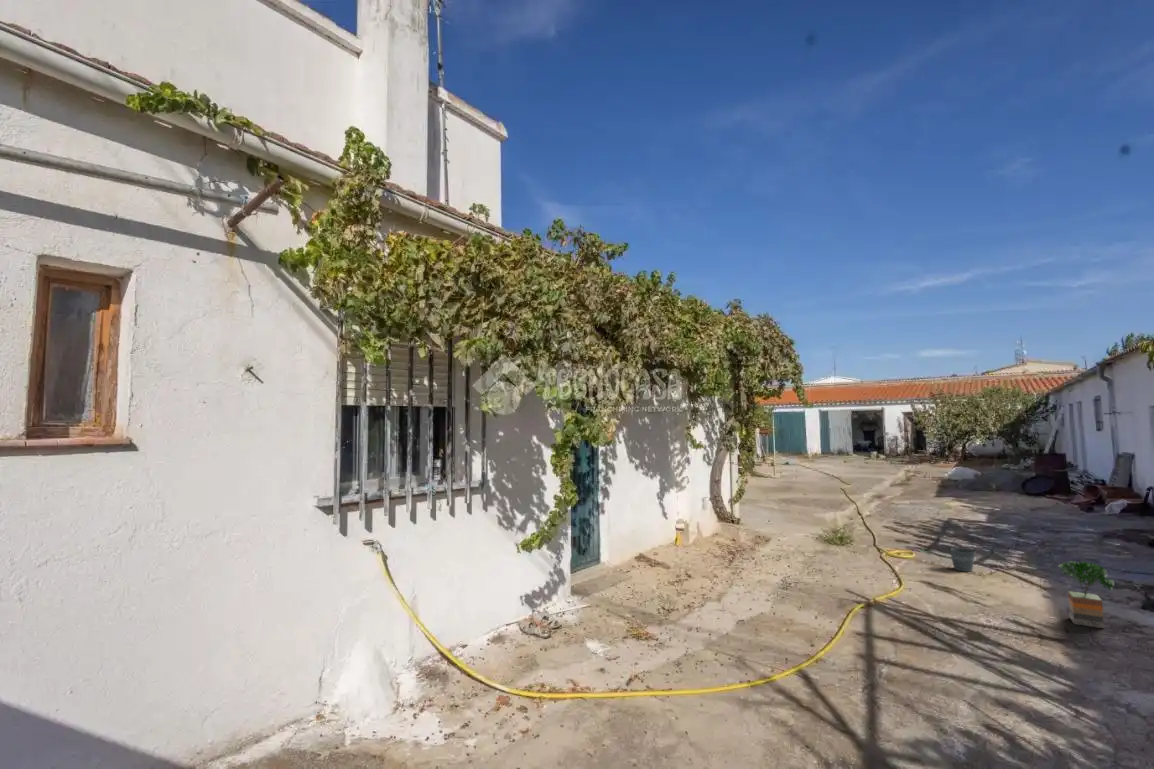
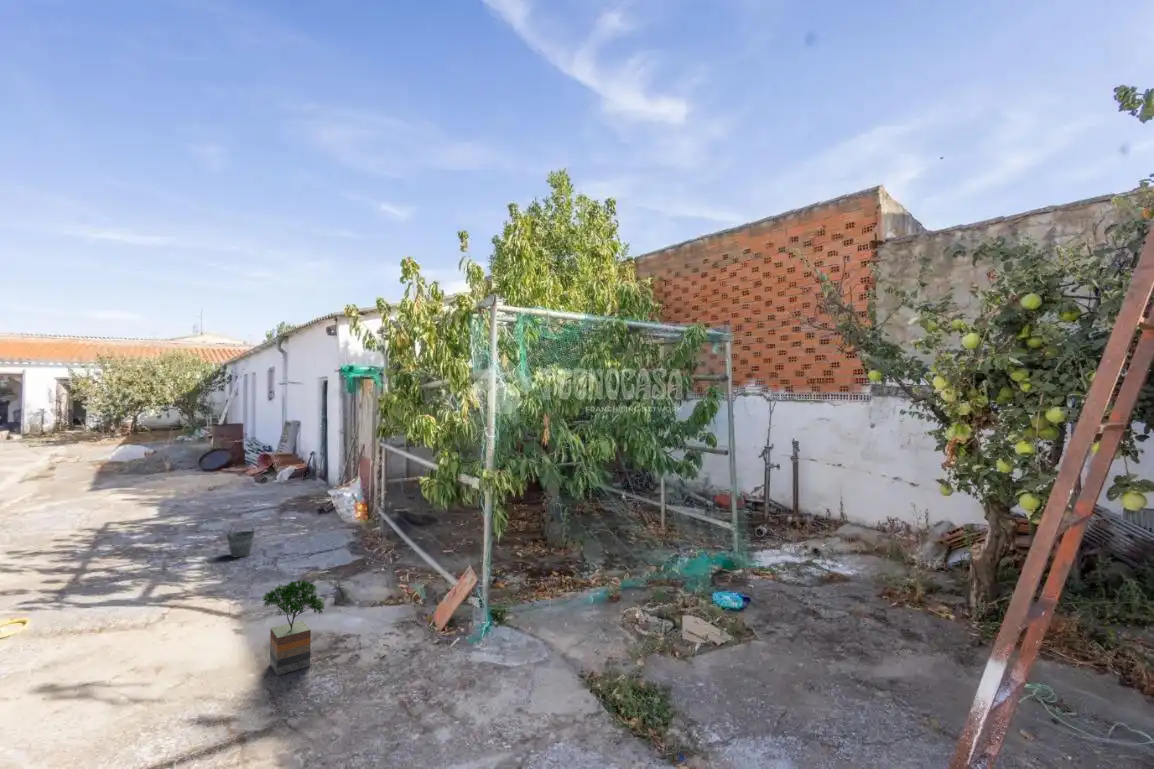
bucket: present [949,540,976,572] -> present [227,528,255,557]

